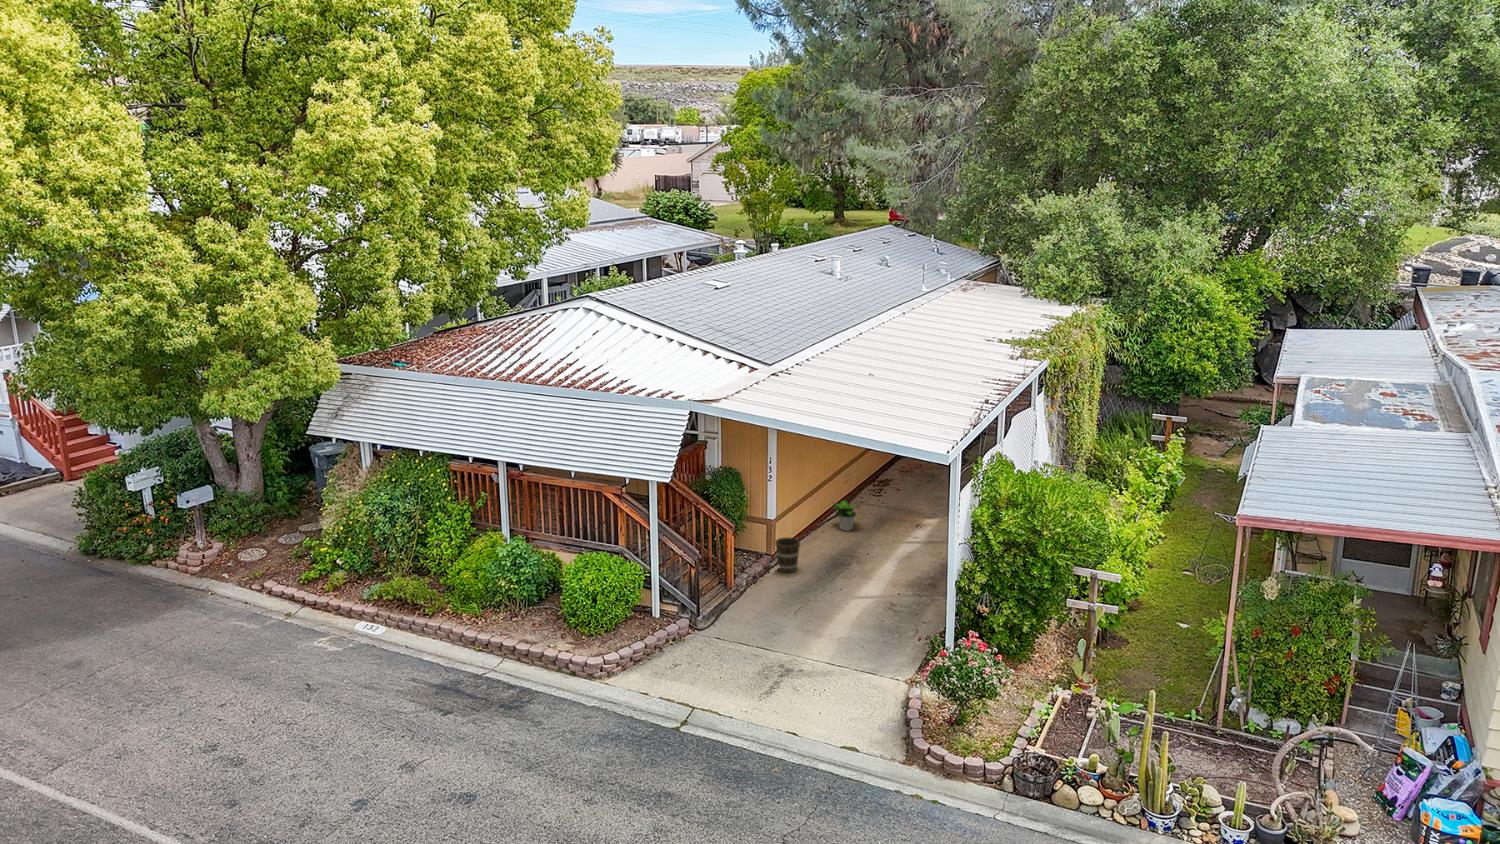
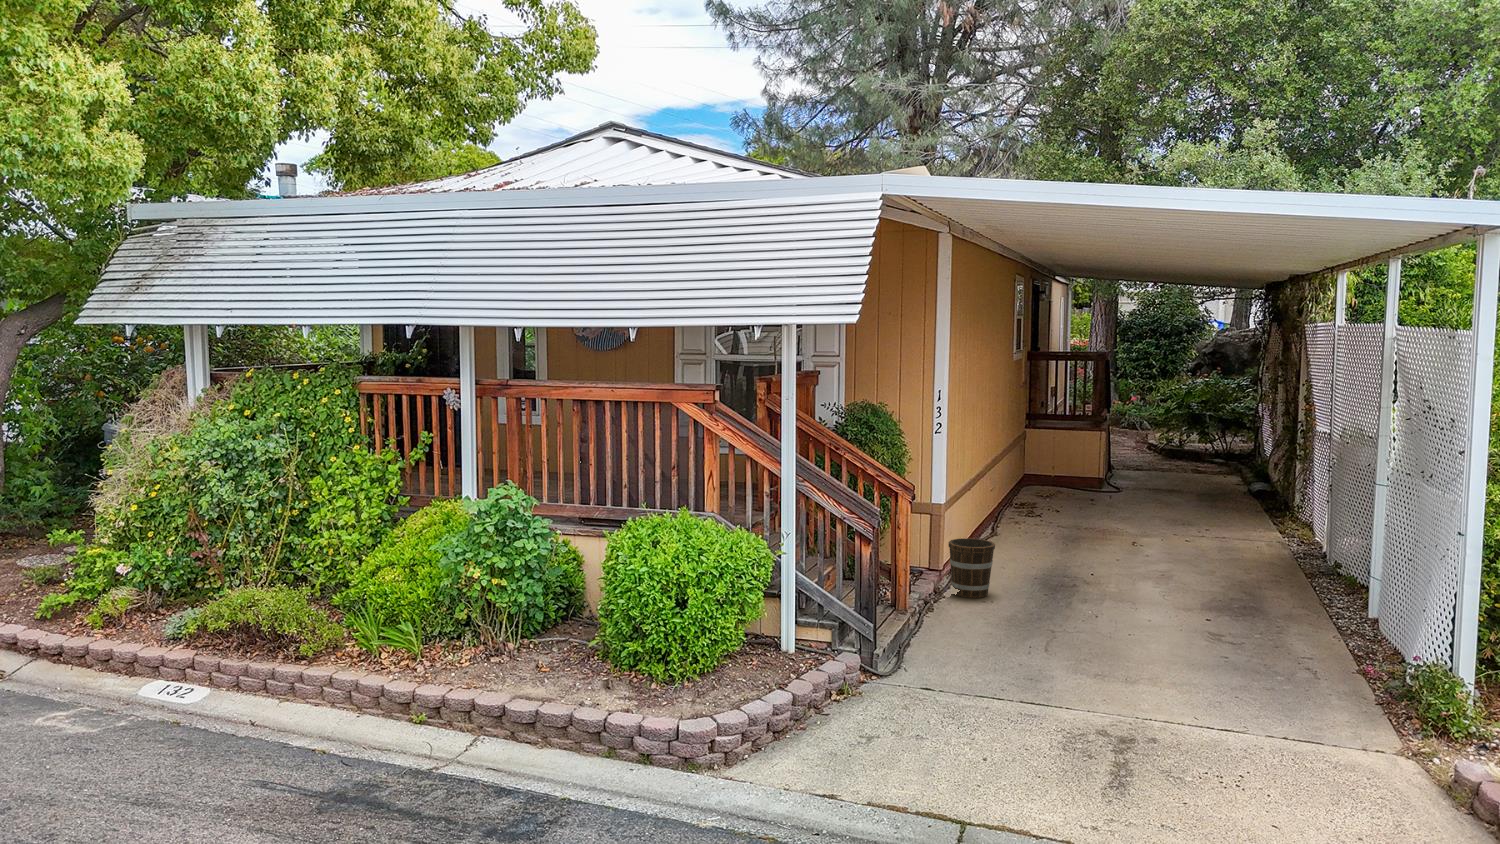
potted plant: present [832,500,859,531] -> none [993,502,1049,550]

